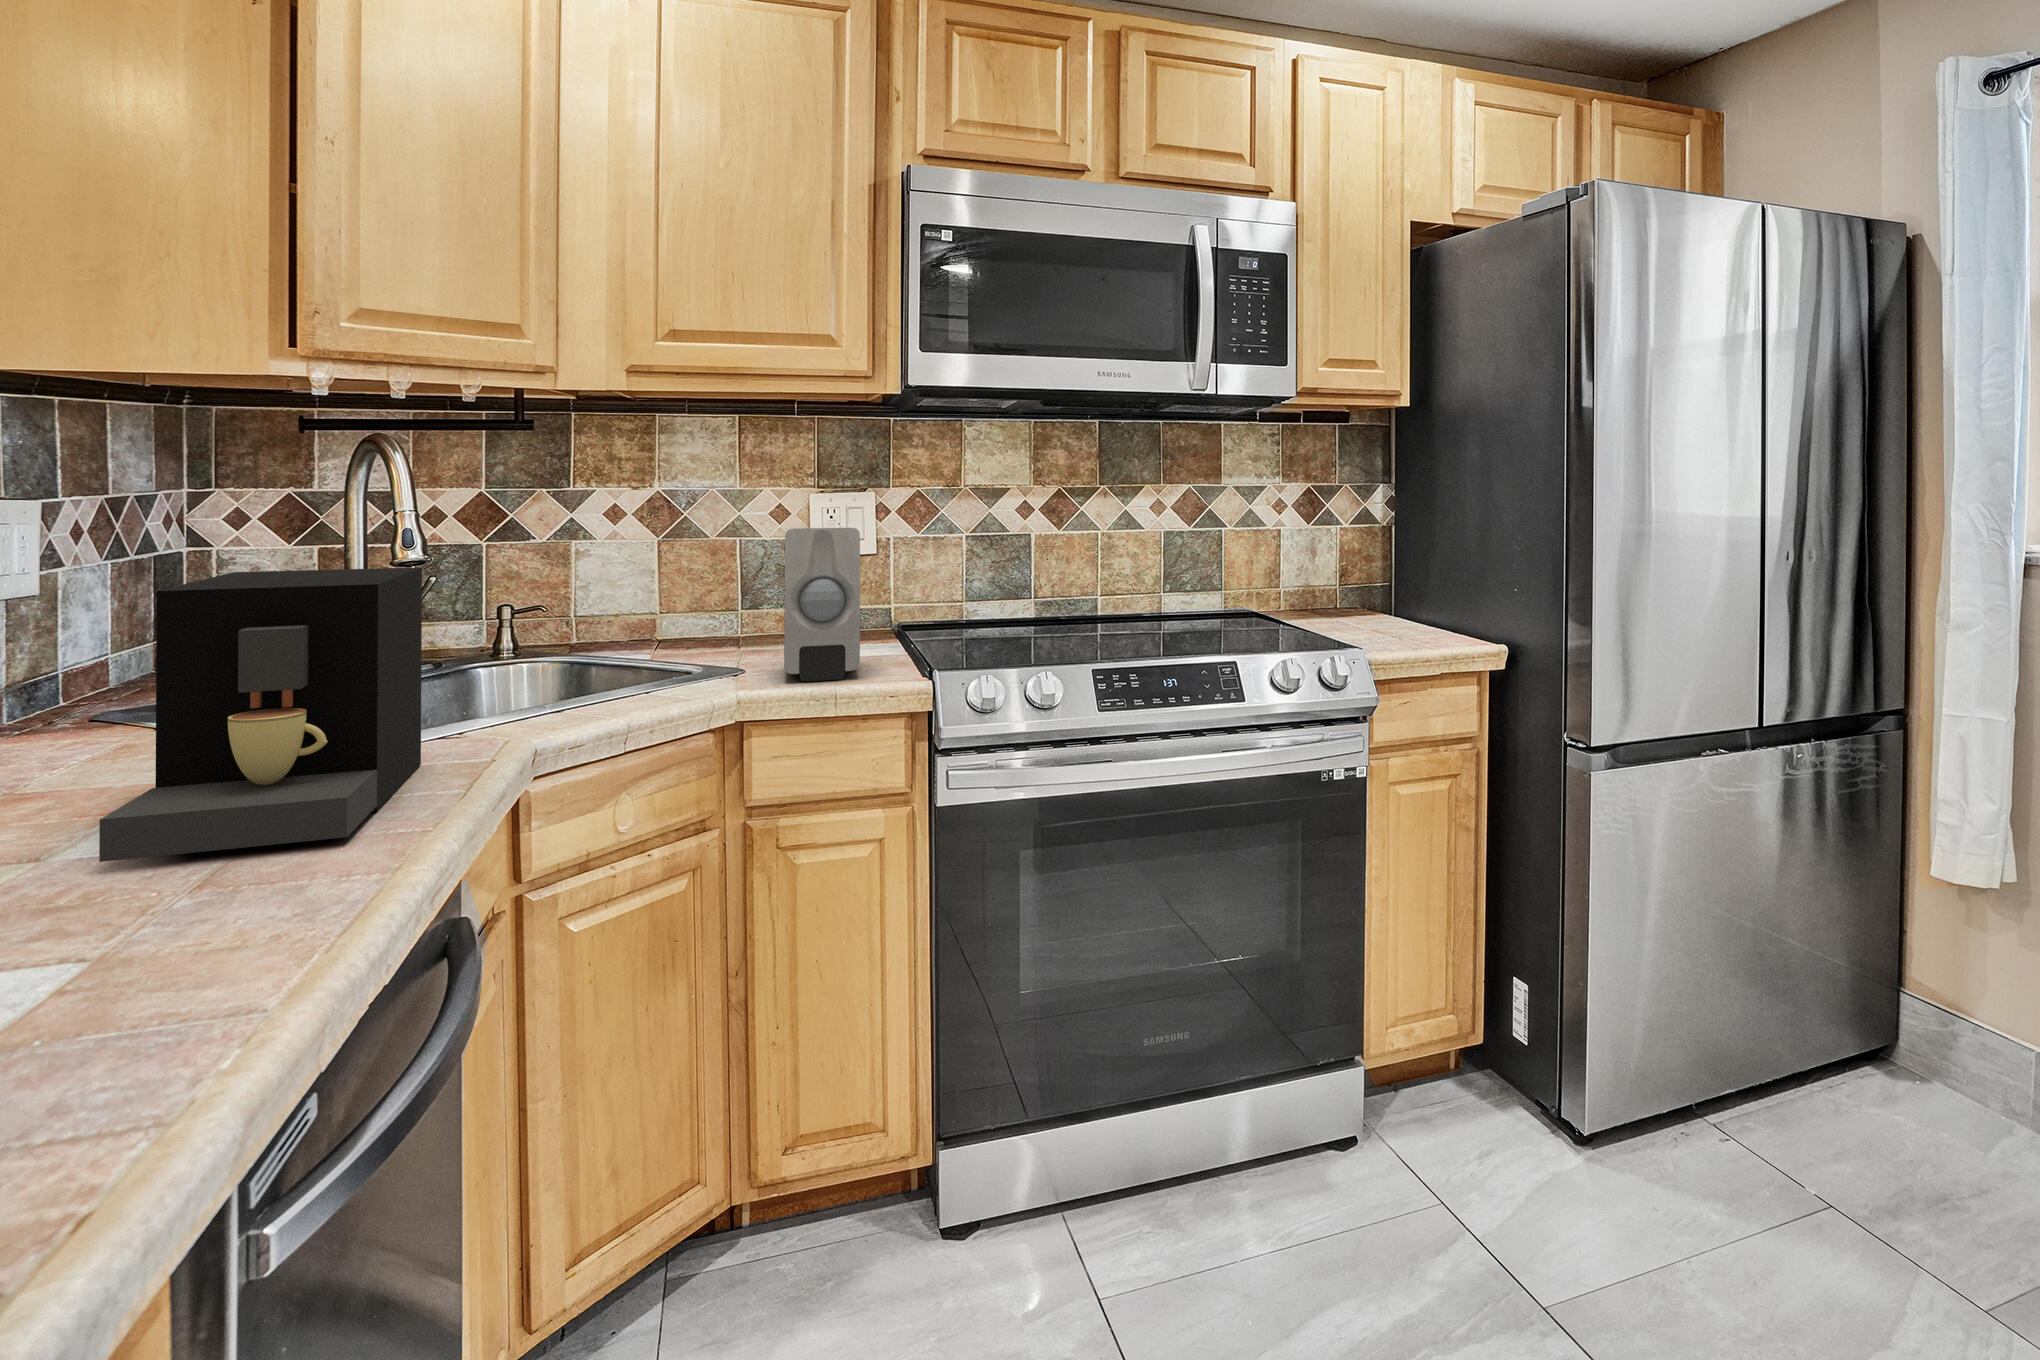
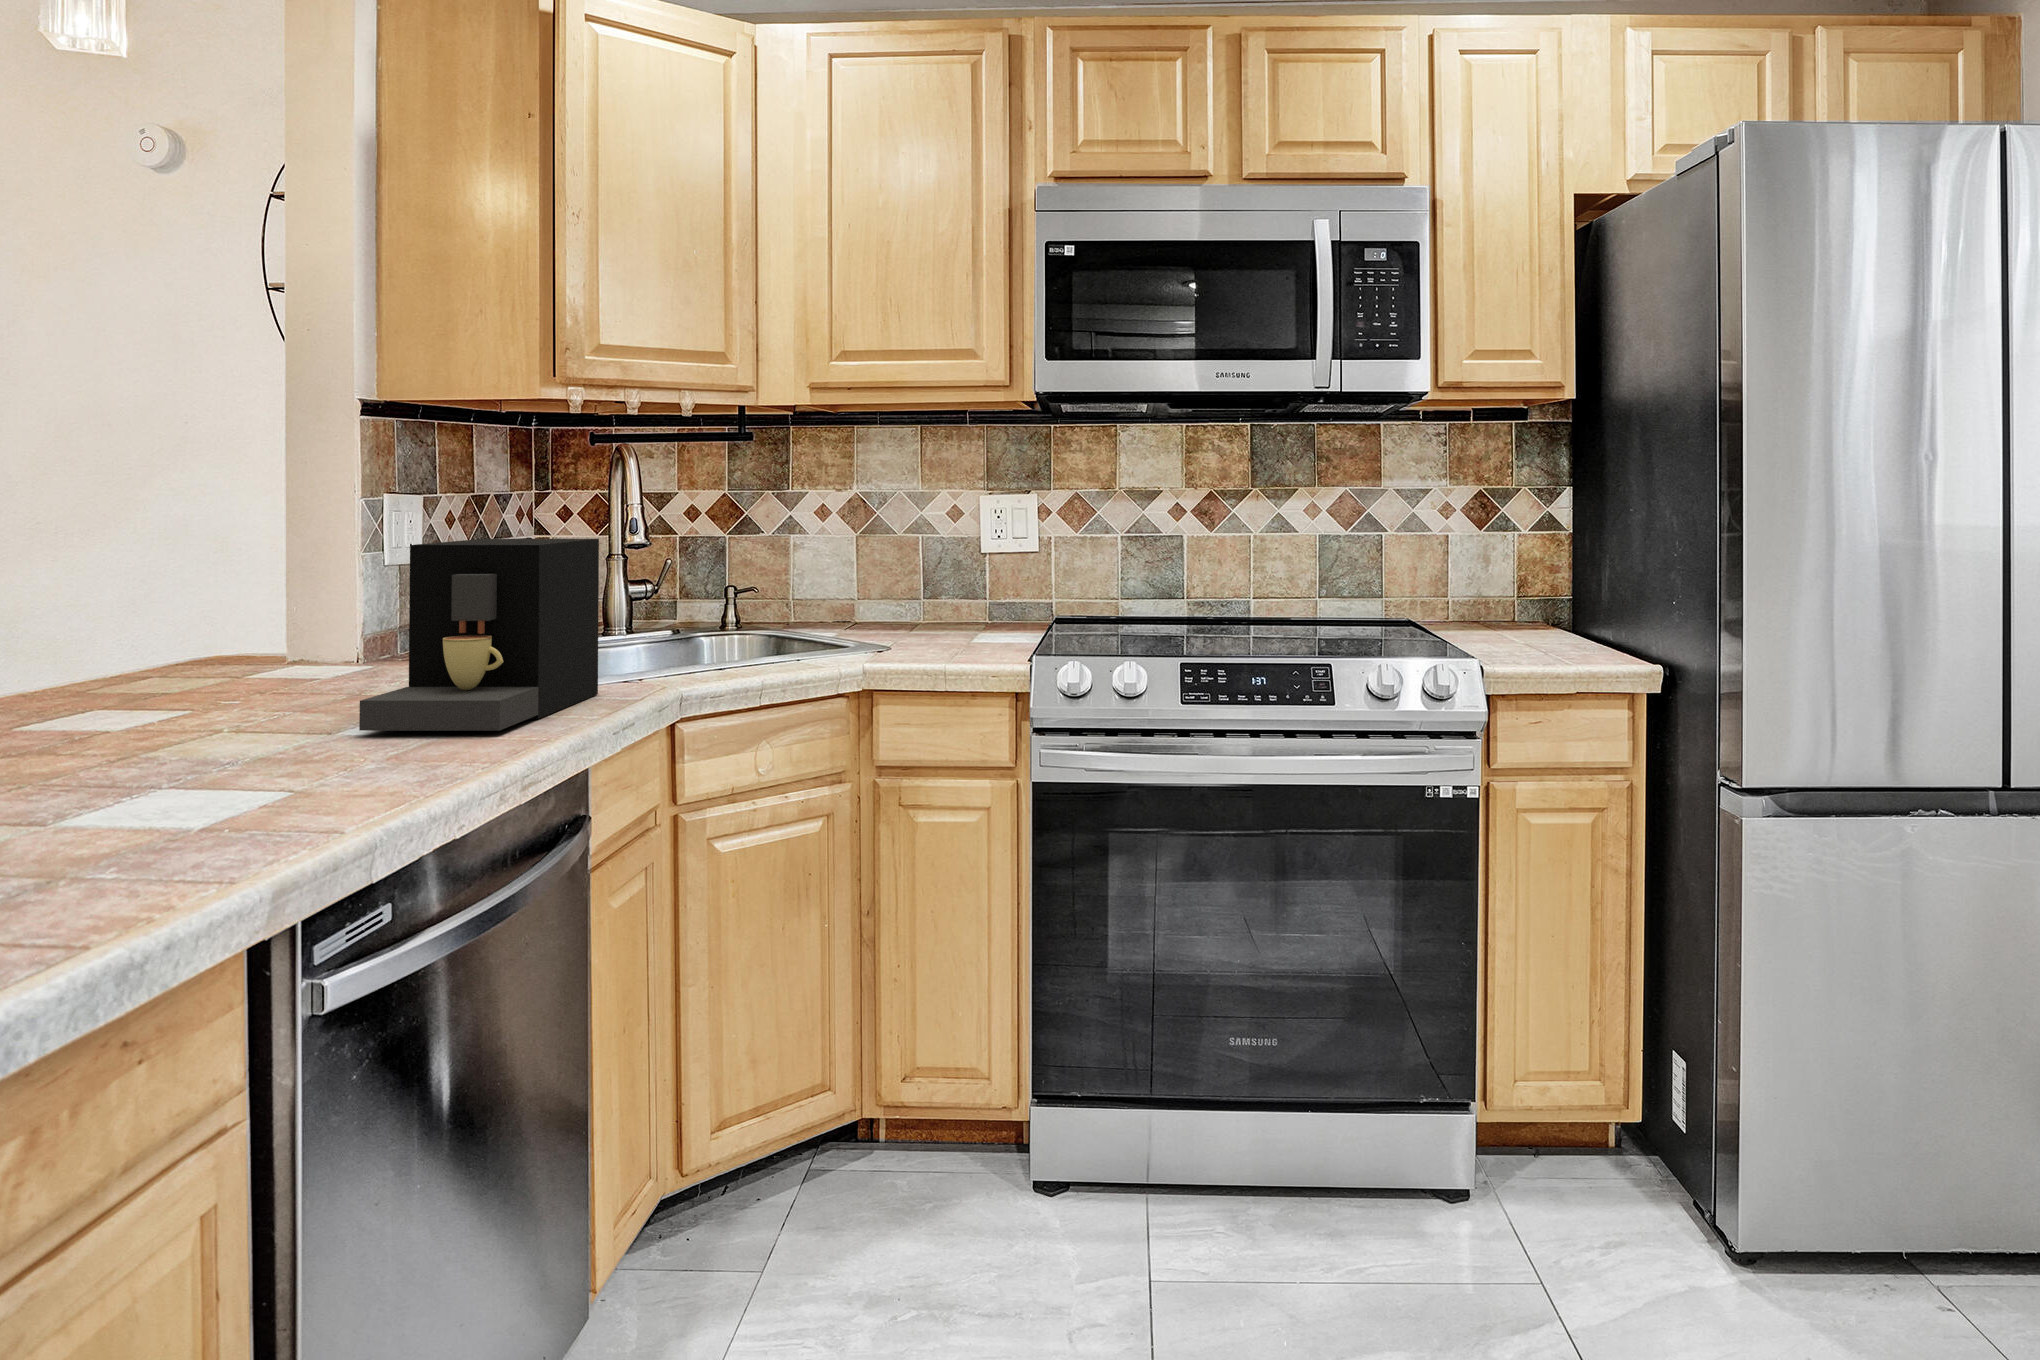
soap dispenser: present [784,528,860,681] -> none [909,521,984,659]

